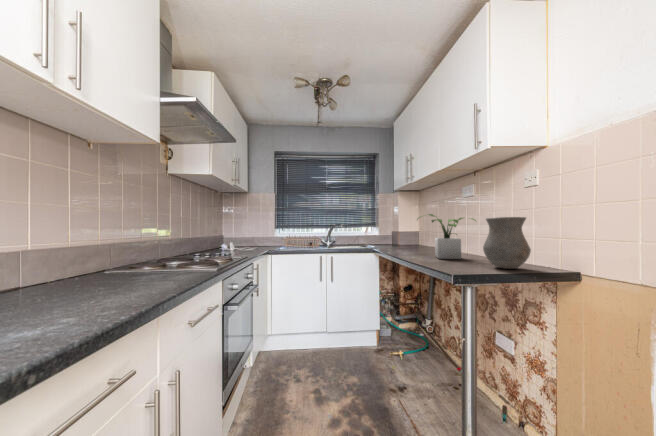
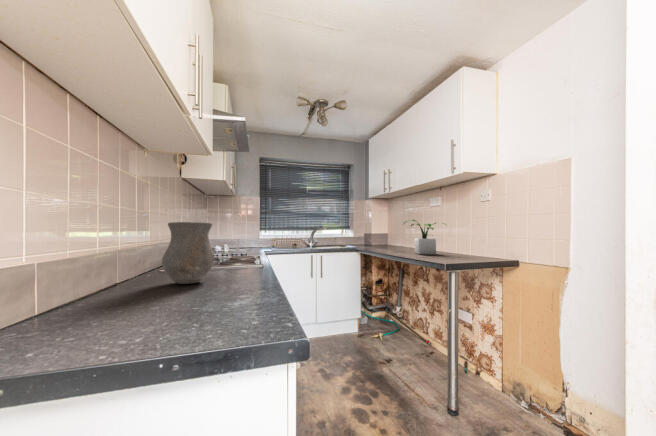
vase: present [483,217,531,269] -> present [162,222,214,284]

